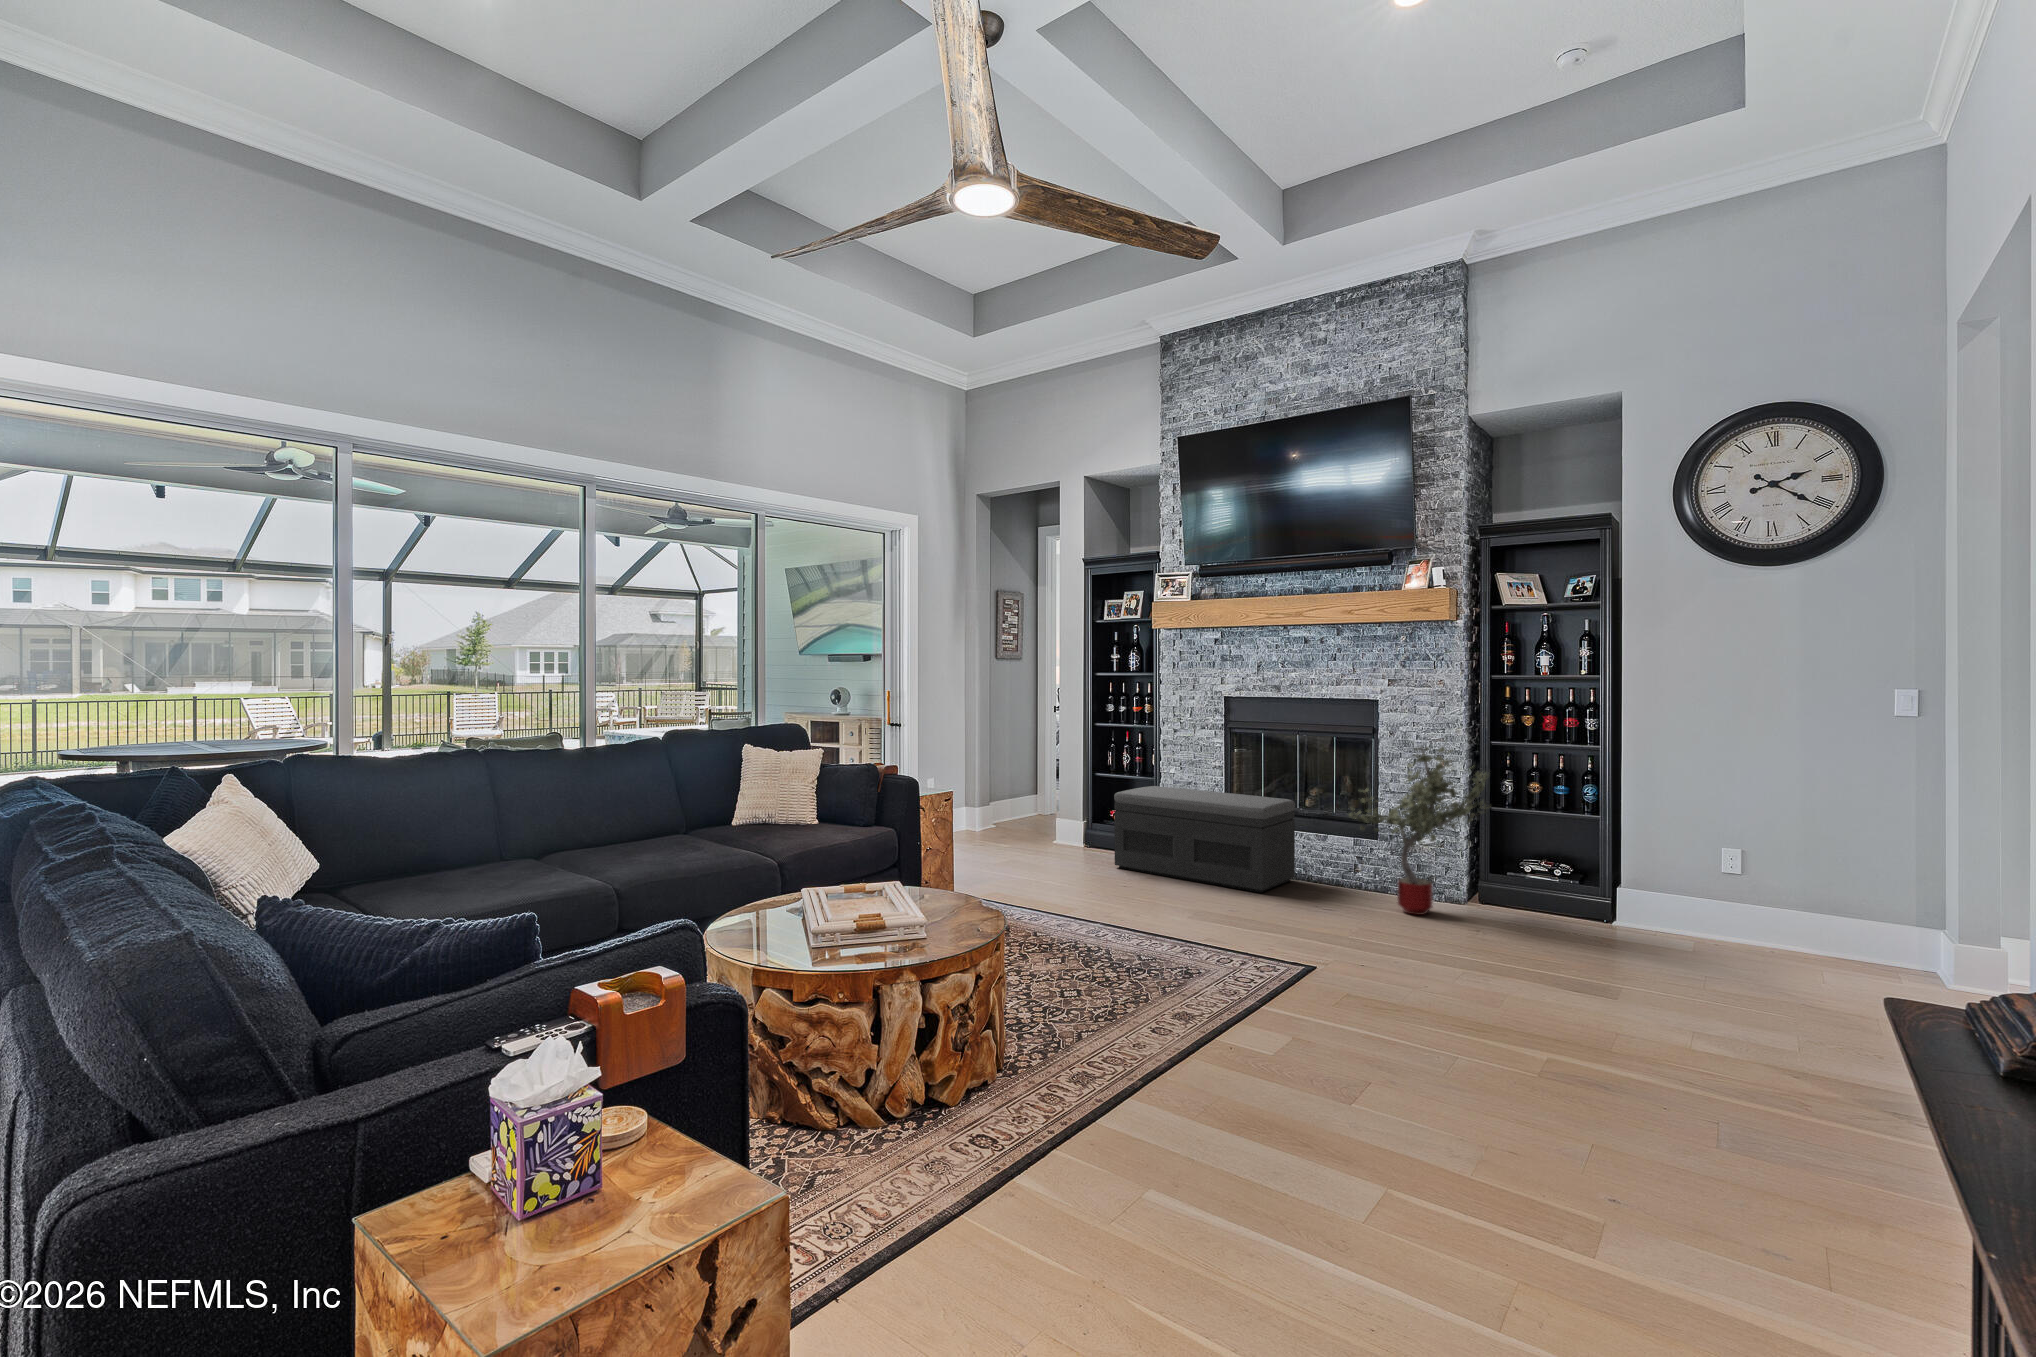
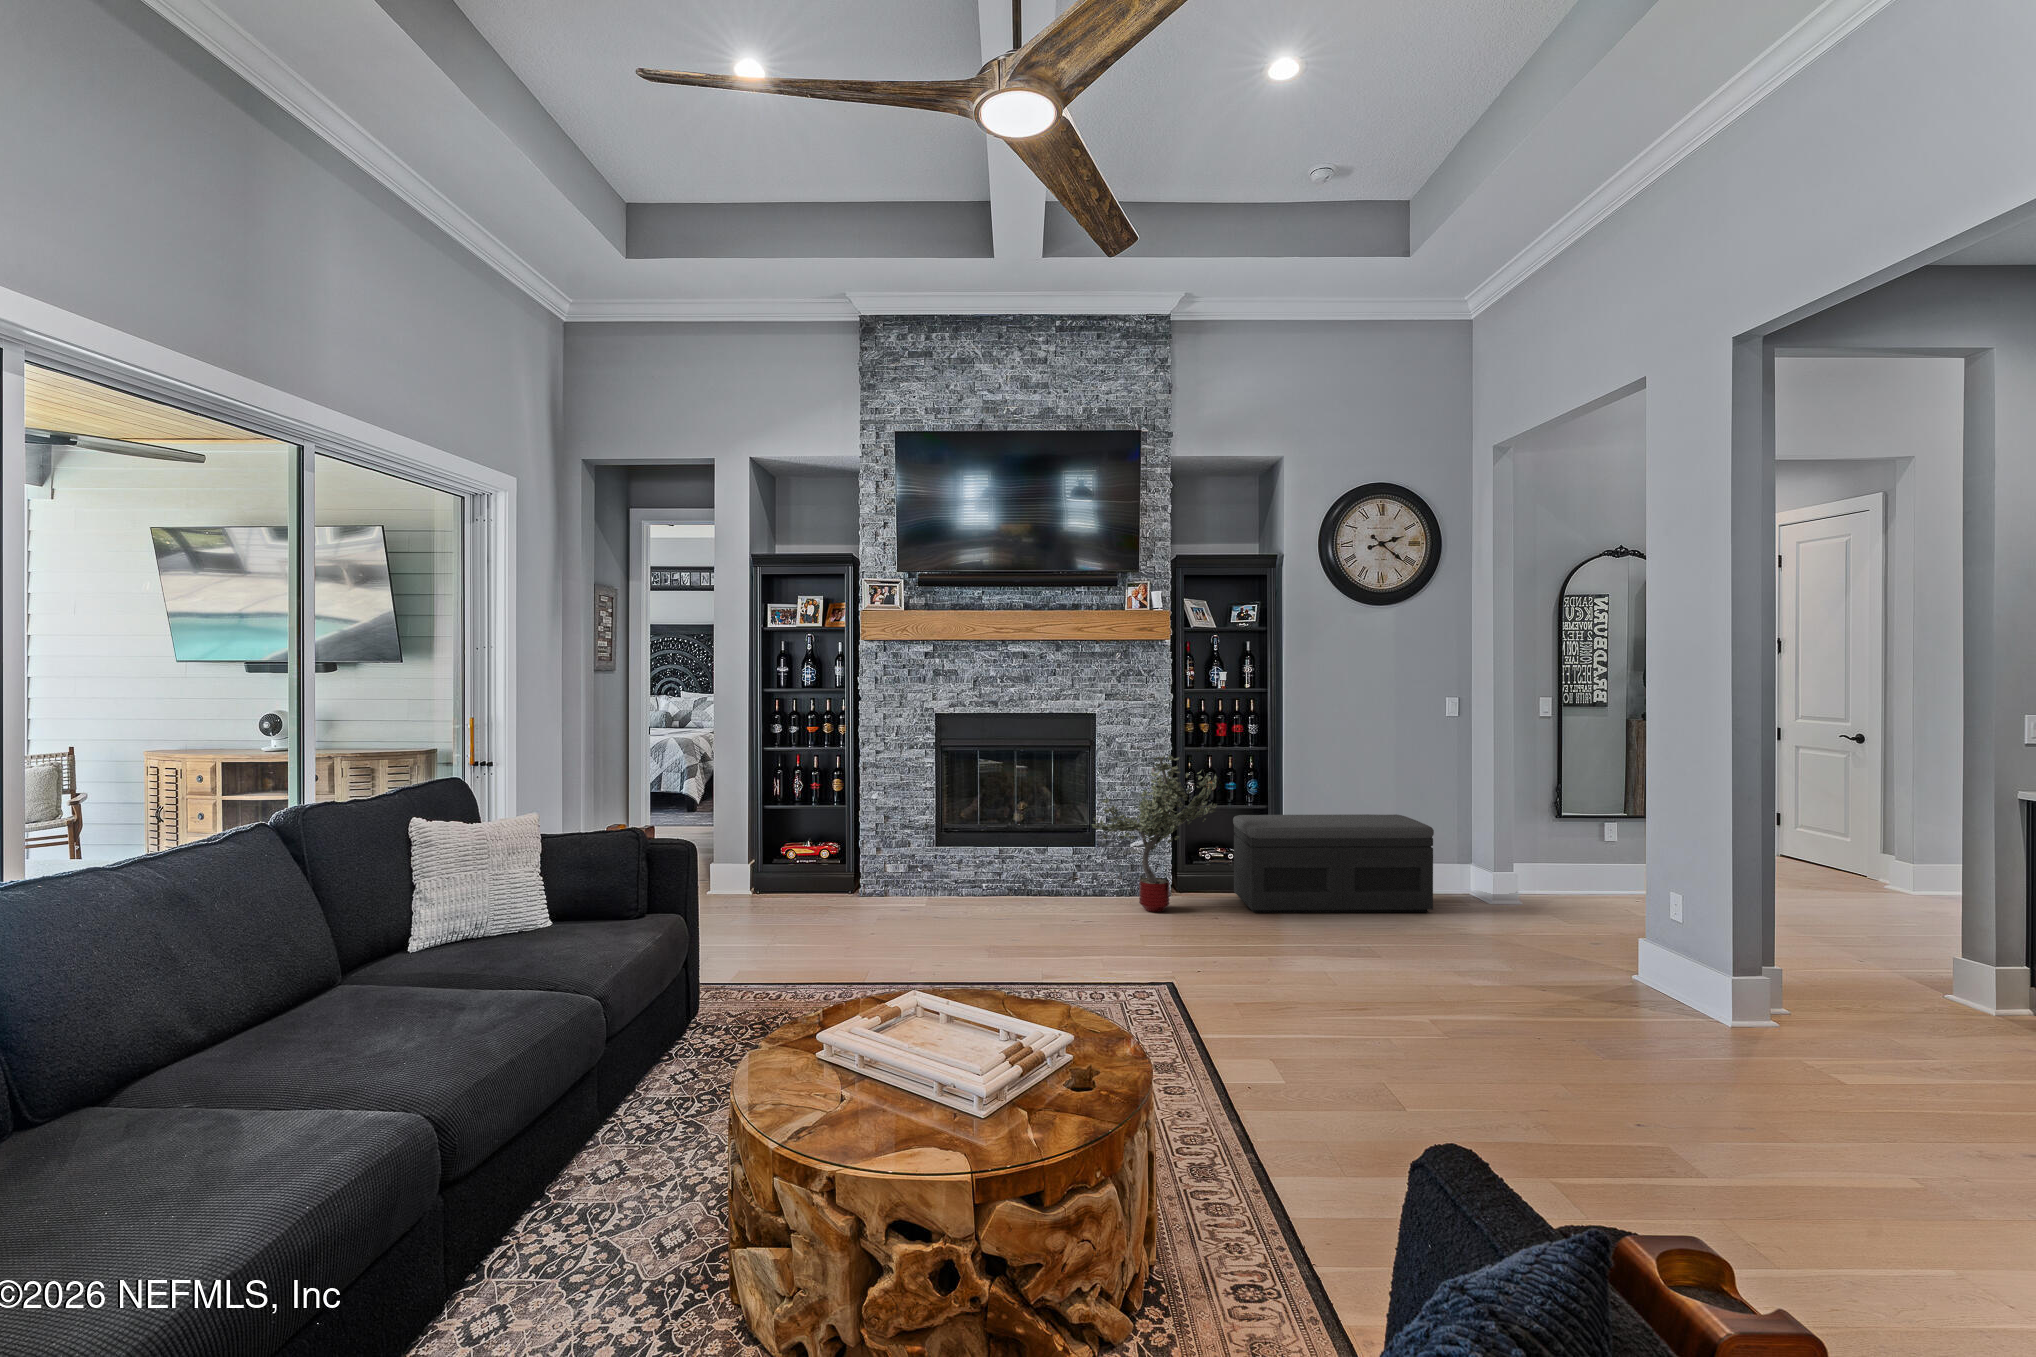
storage bench: present [1114,786,1295,893] -> present [1233,814,1434,913]

